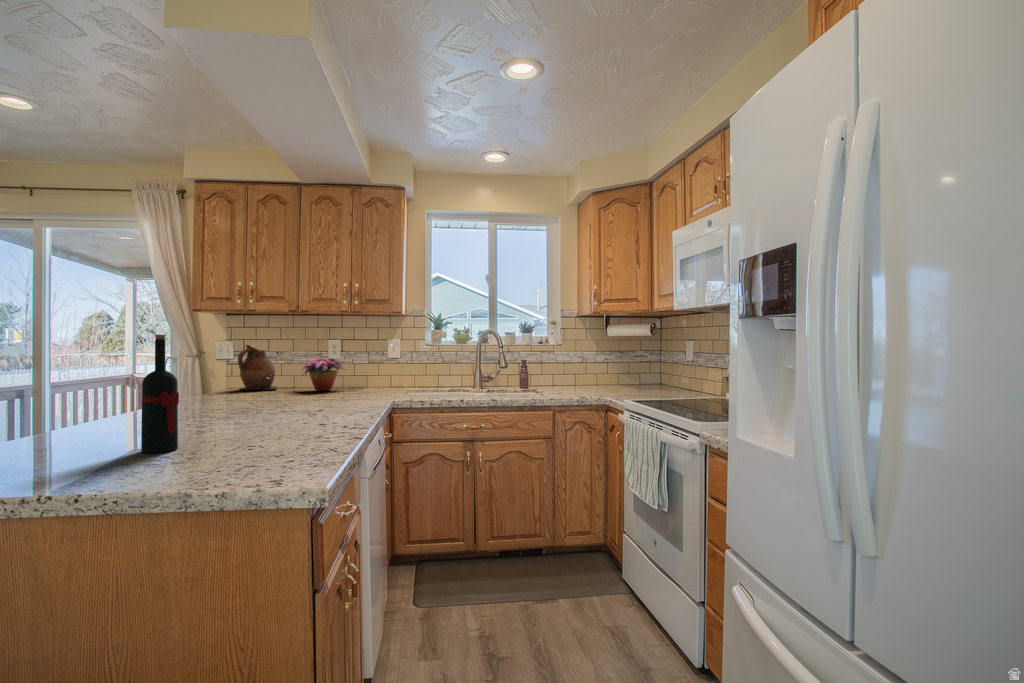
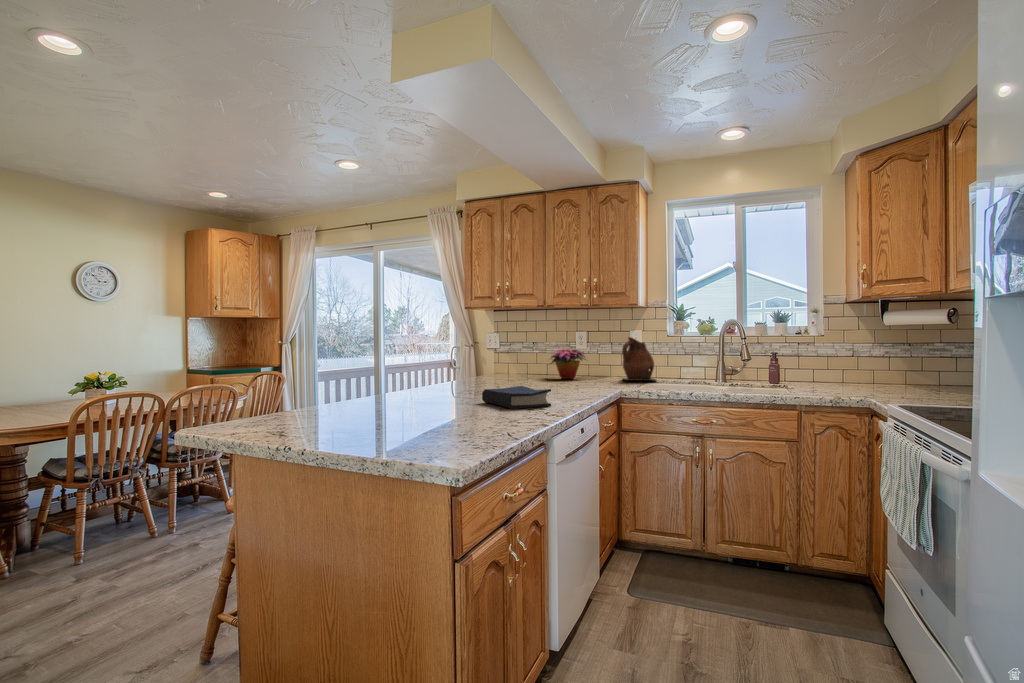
wine bottle: present [141,335,179,453] -> none [409,329,430,412]
ceramic pitcher: present [238,345,277,390] -> present [622,337,656,381]
hardback book: none [246,404,341,435] -> present [482,386,551,409]

